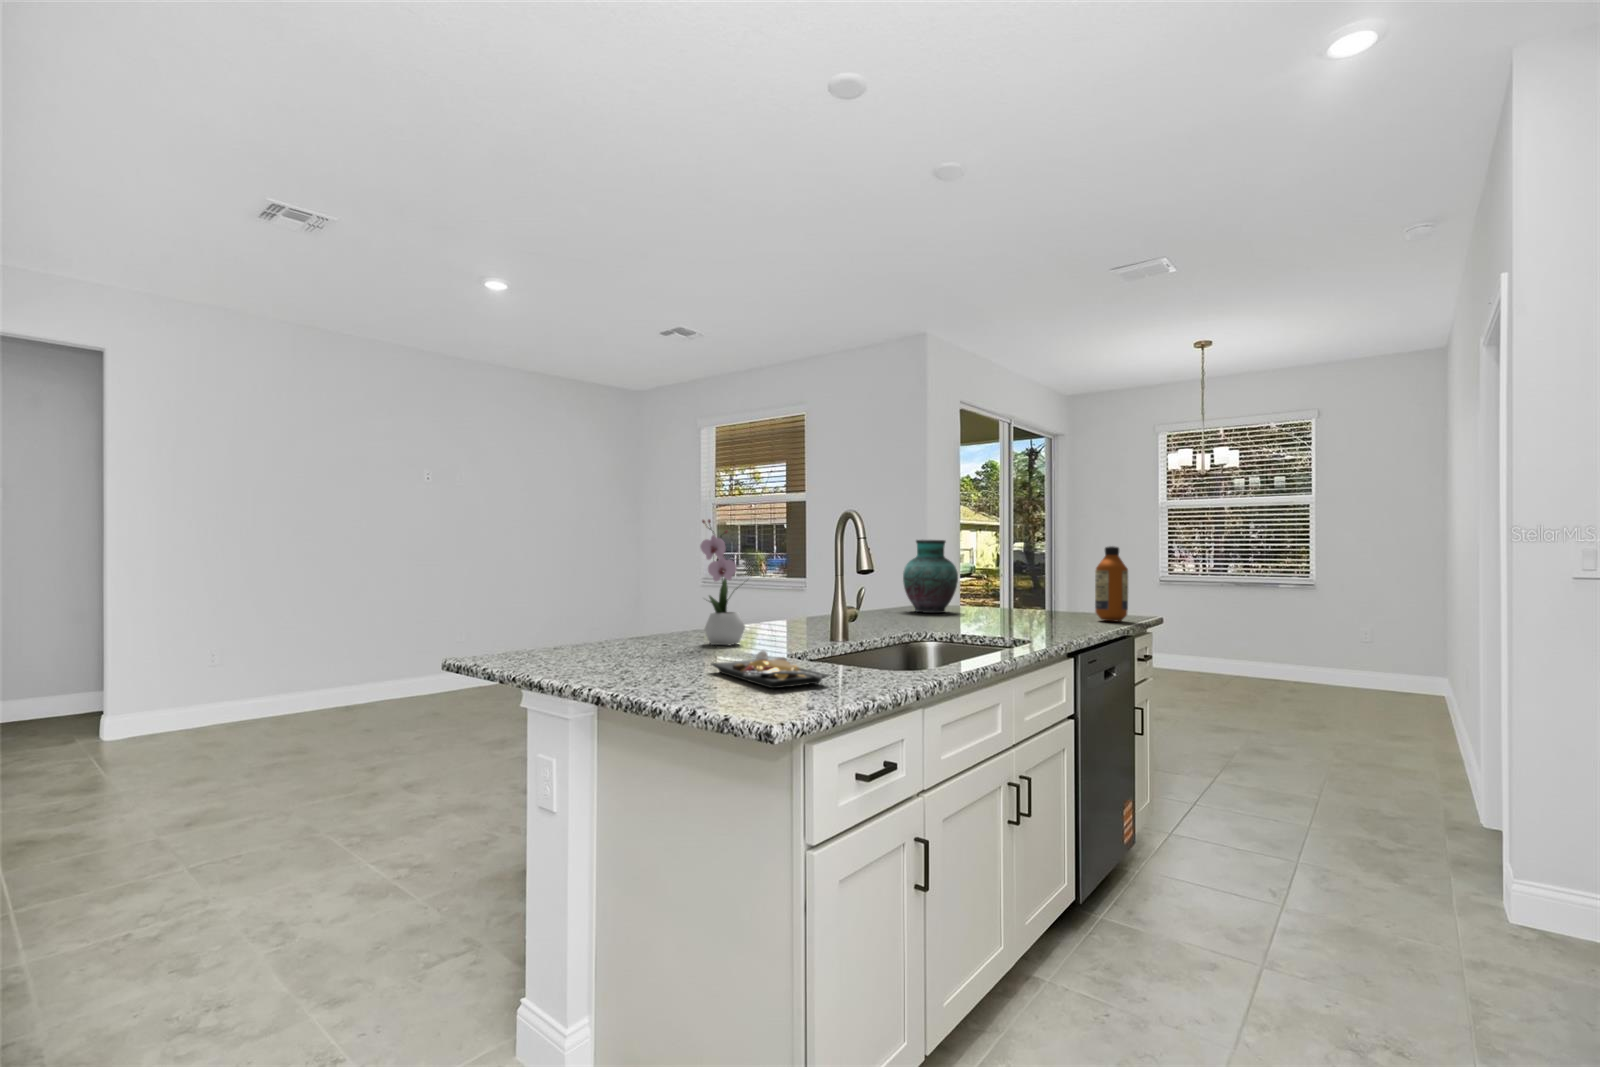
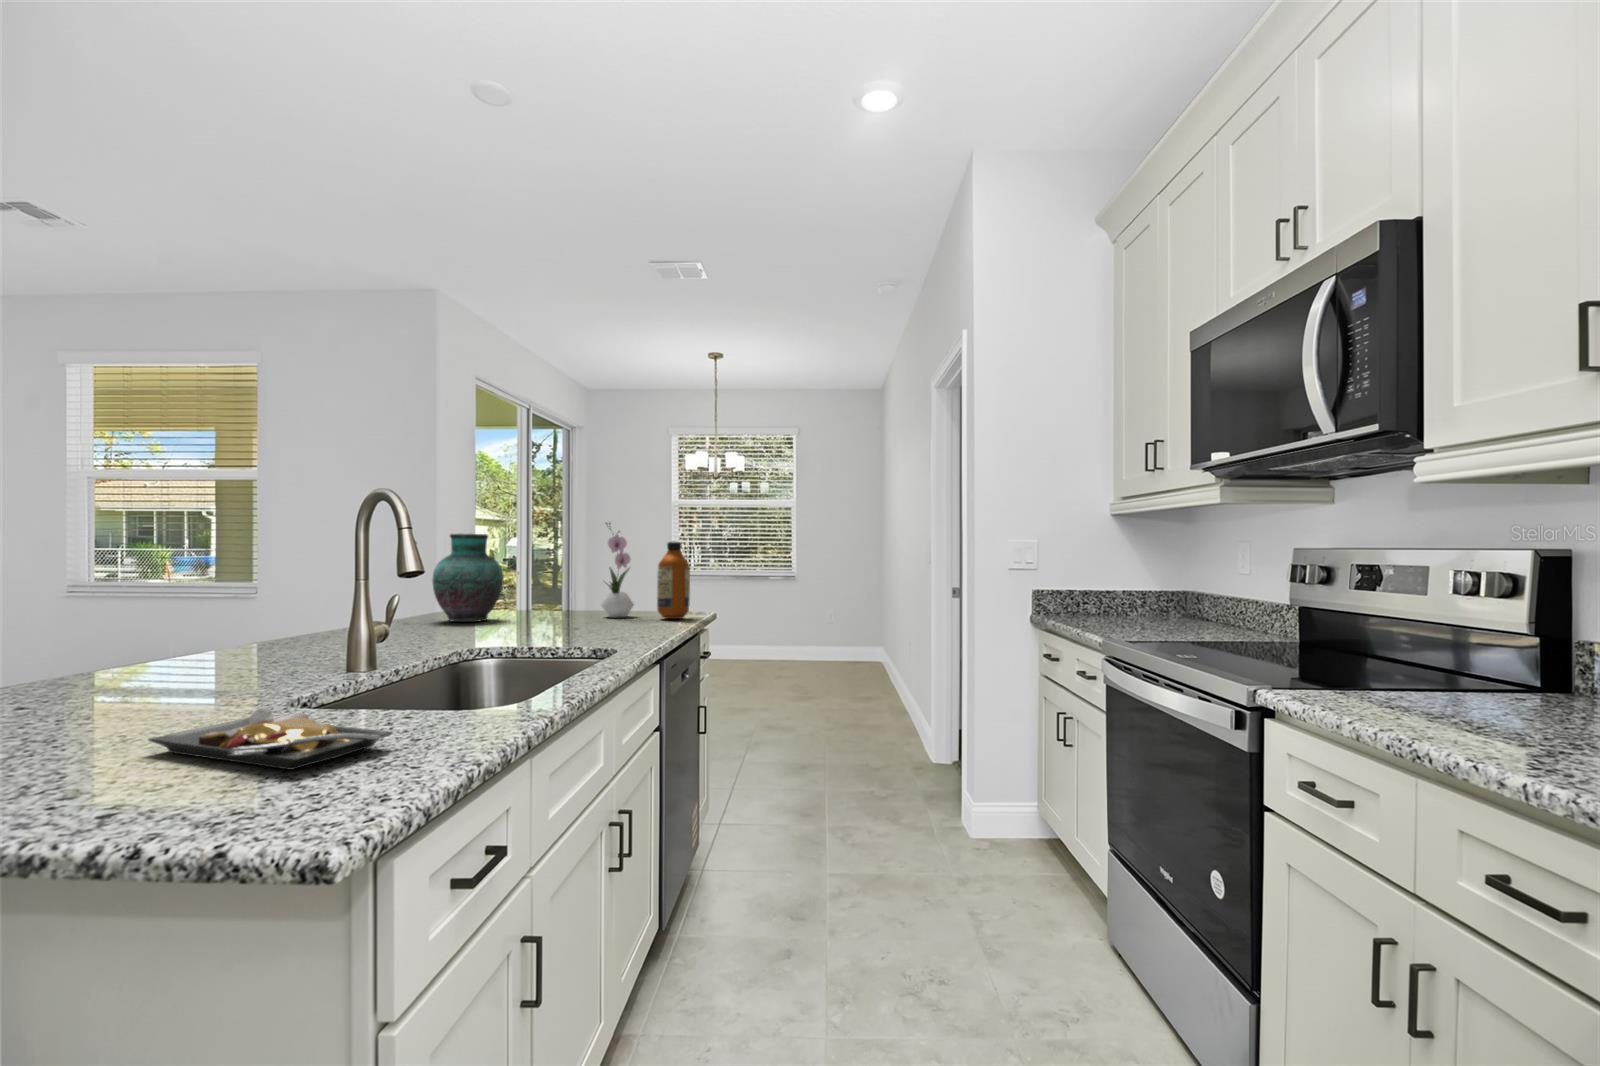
flower arrangement: present [700,519,745,645] -> present [601,523,634,617]

